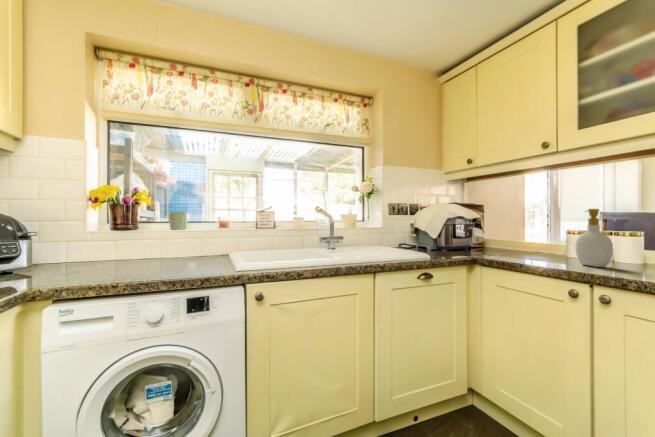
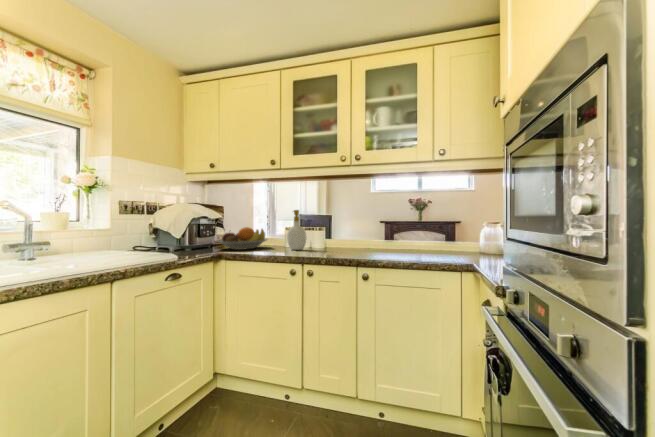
fruit bowl: none [474,230,543,256] -> present [217,227,267,250]

